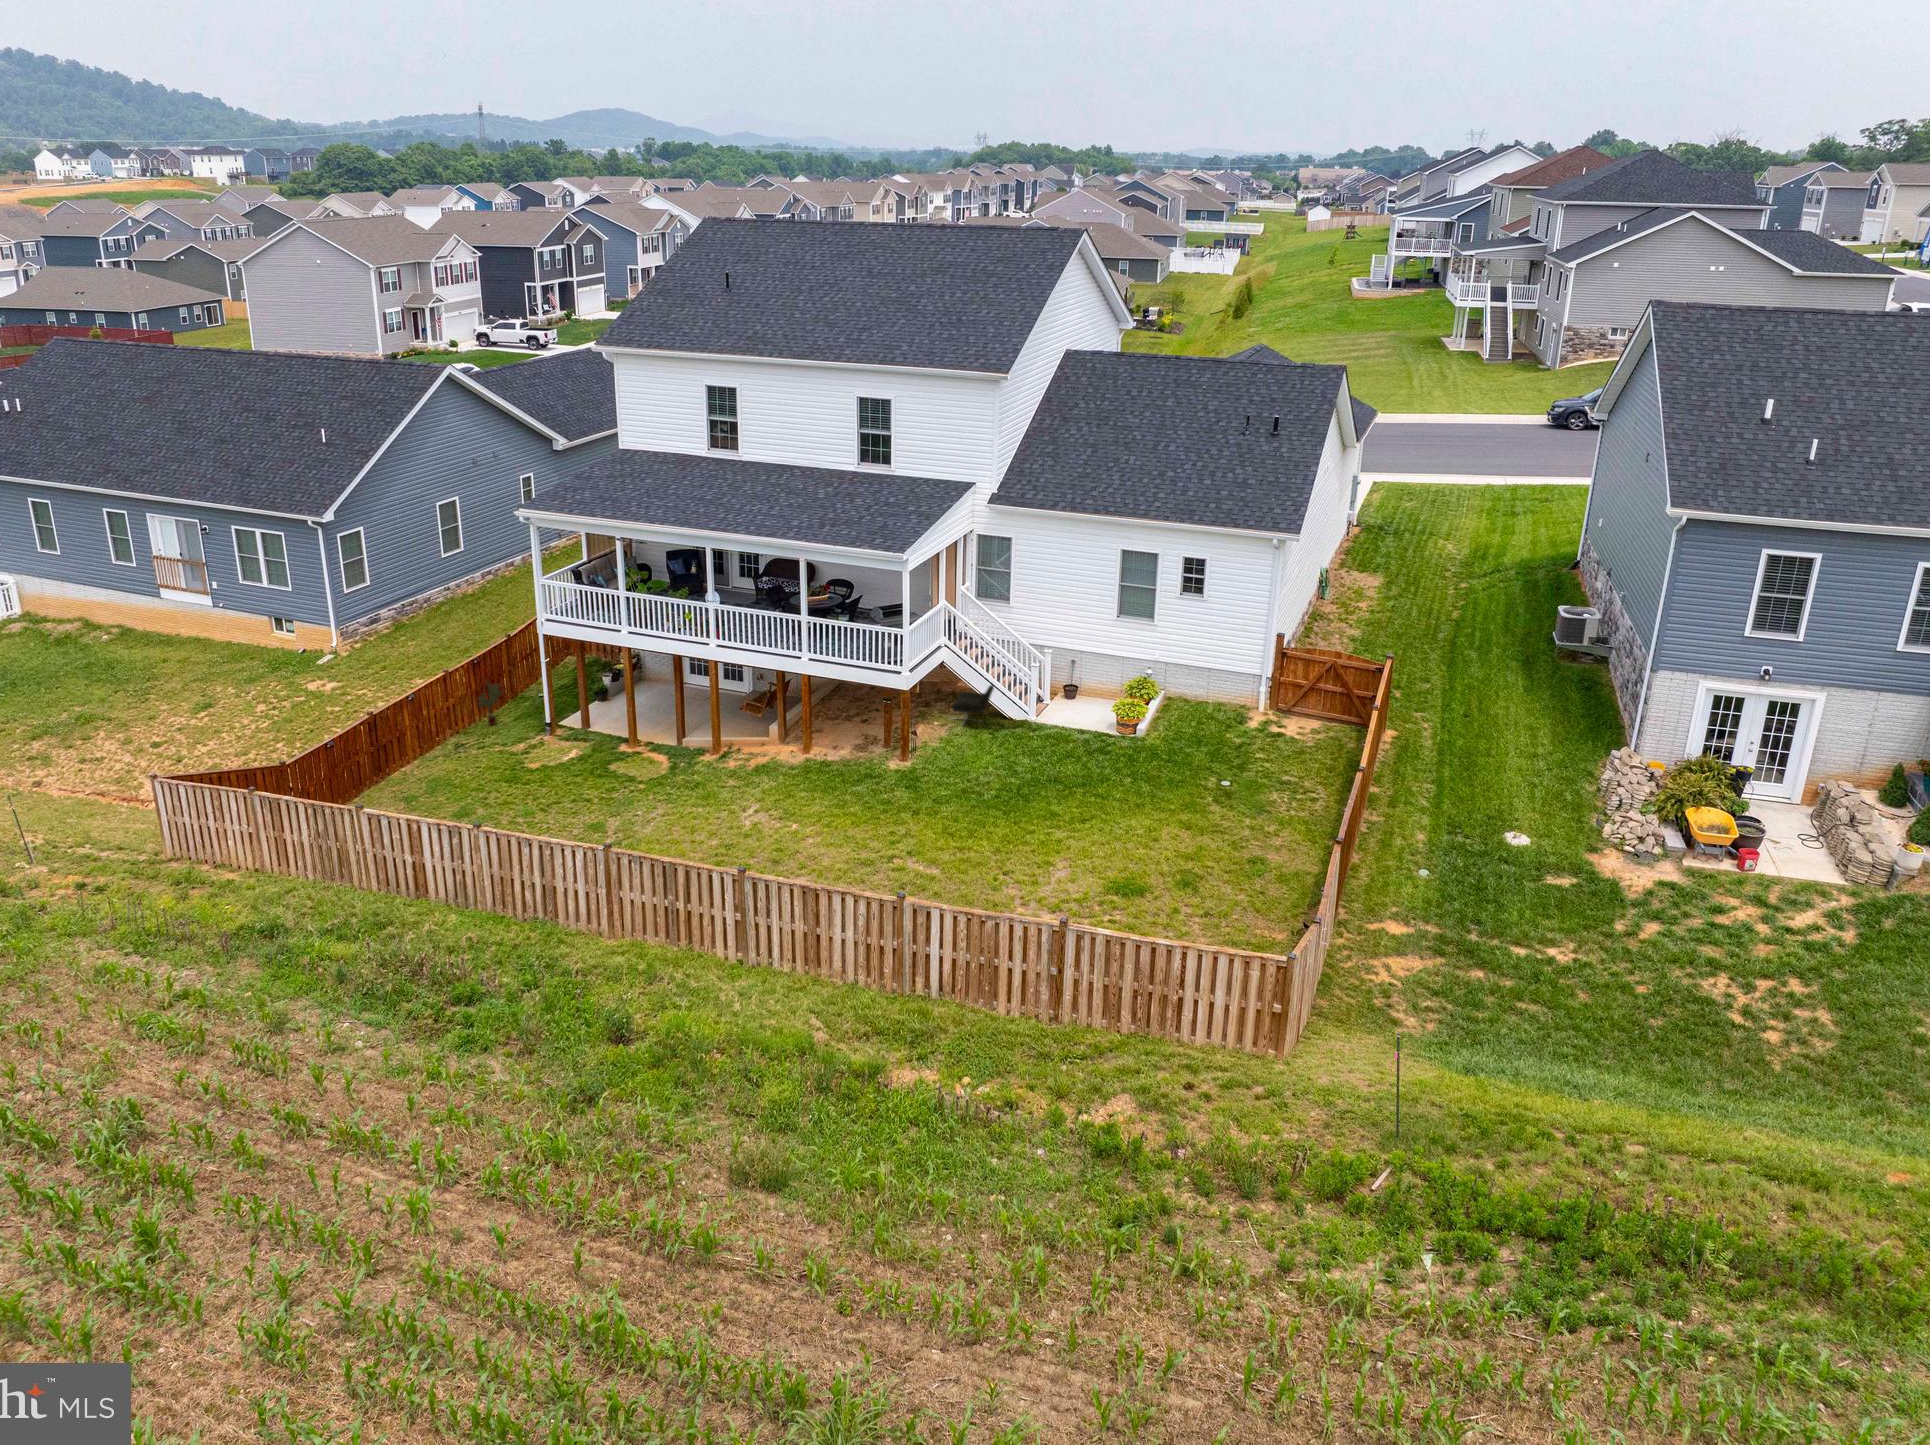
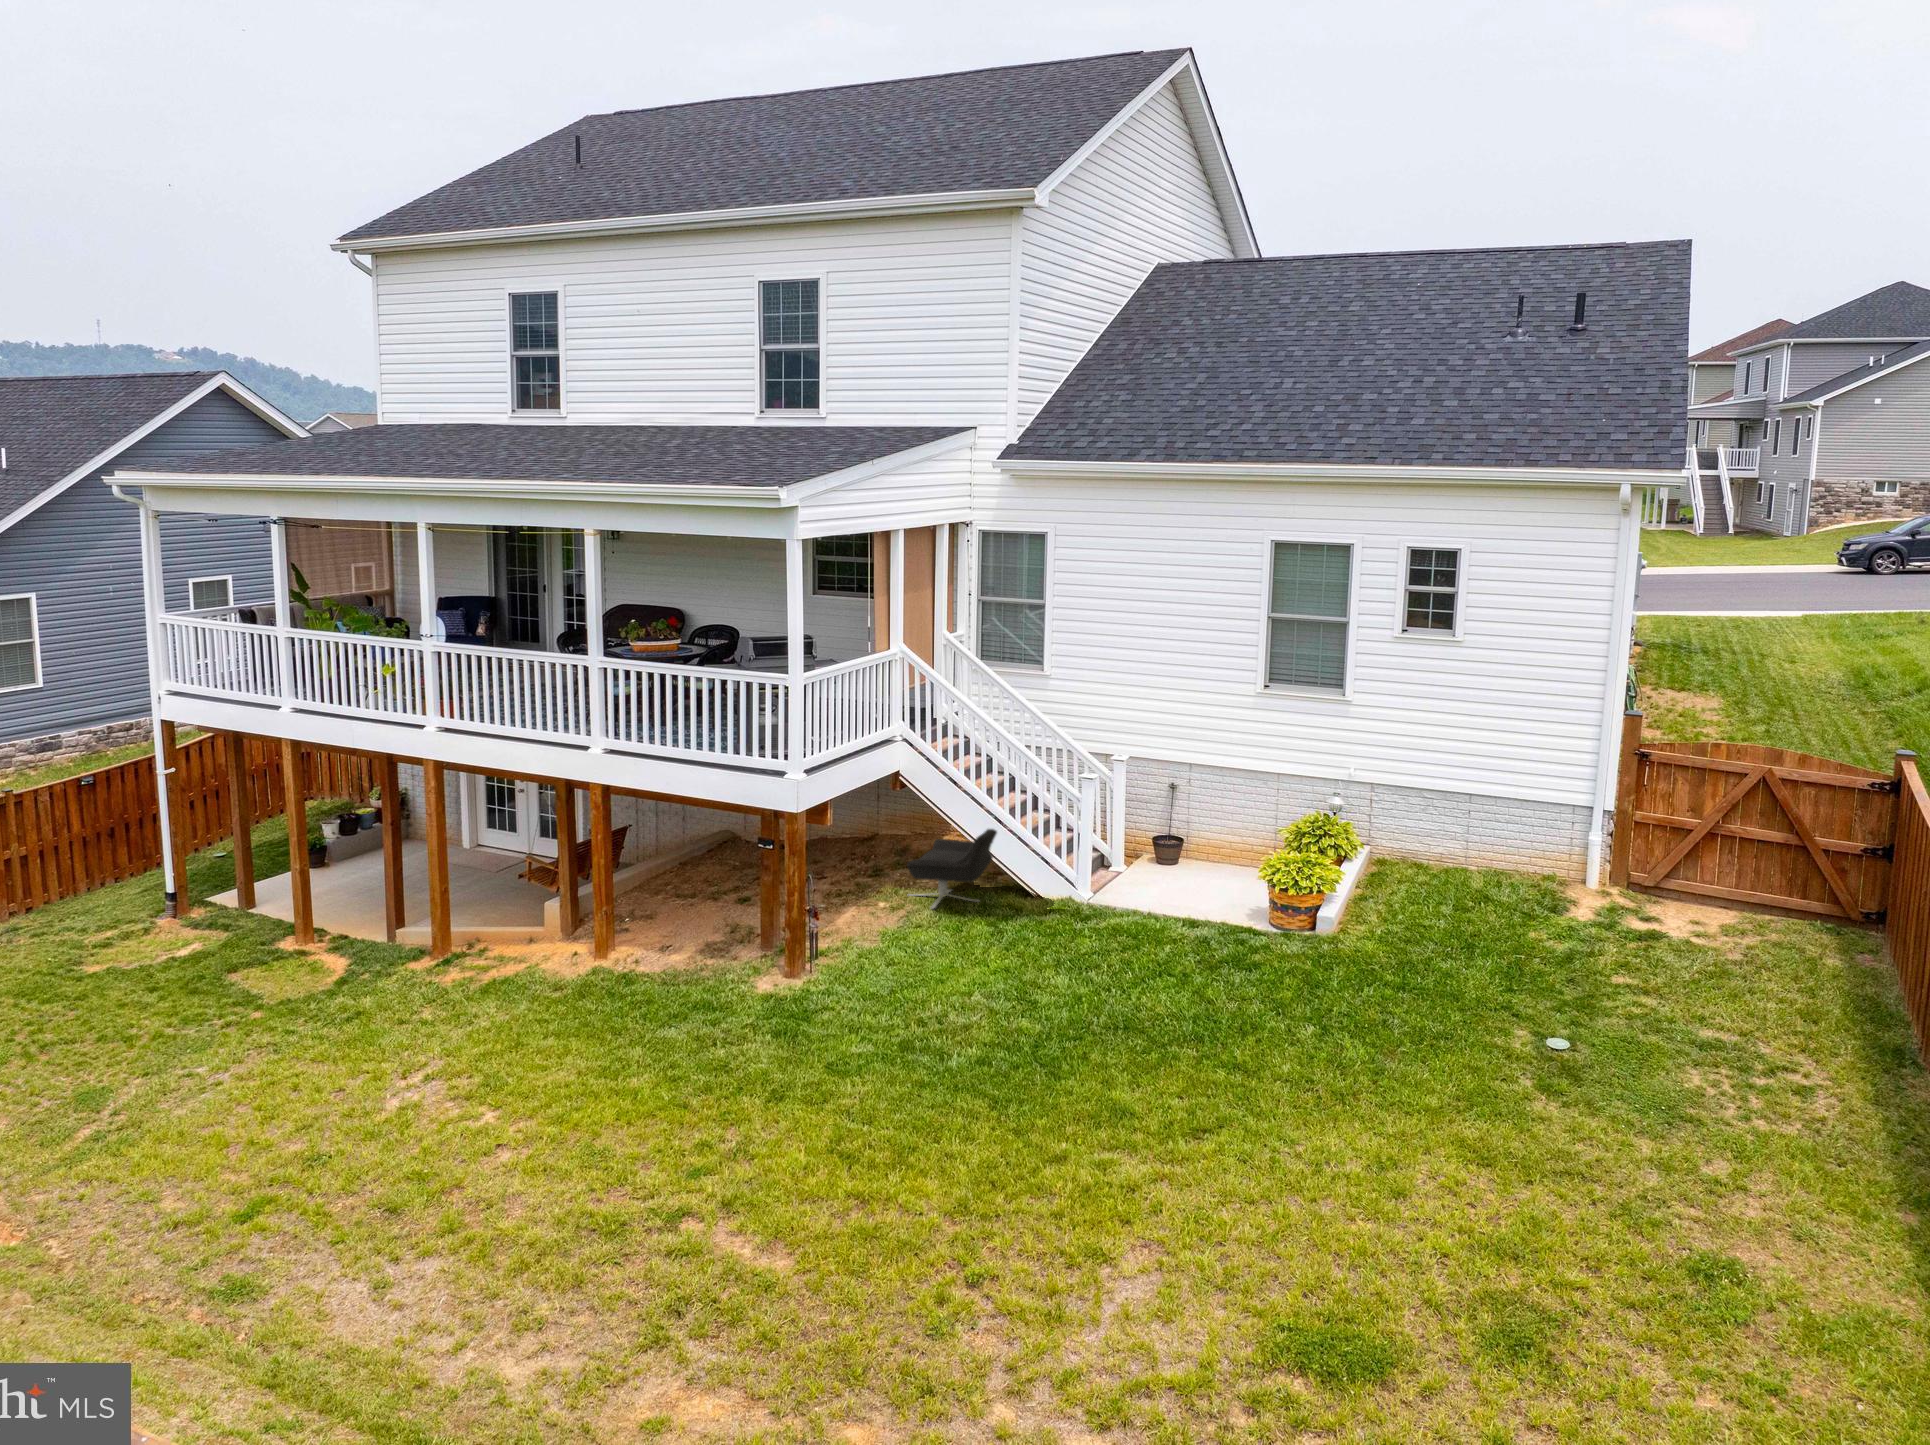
potted tree: present [477,683,502,725] -> none [37,821,102,904]

